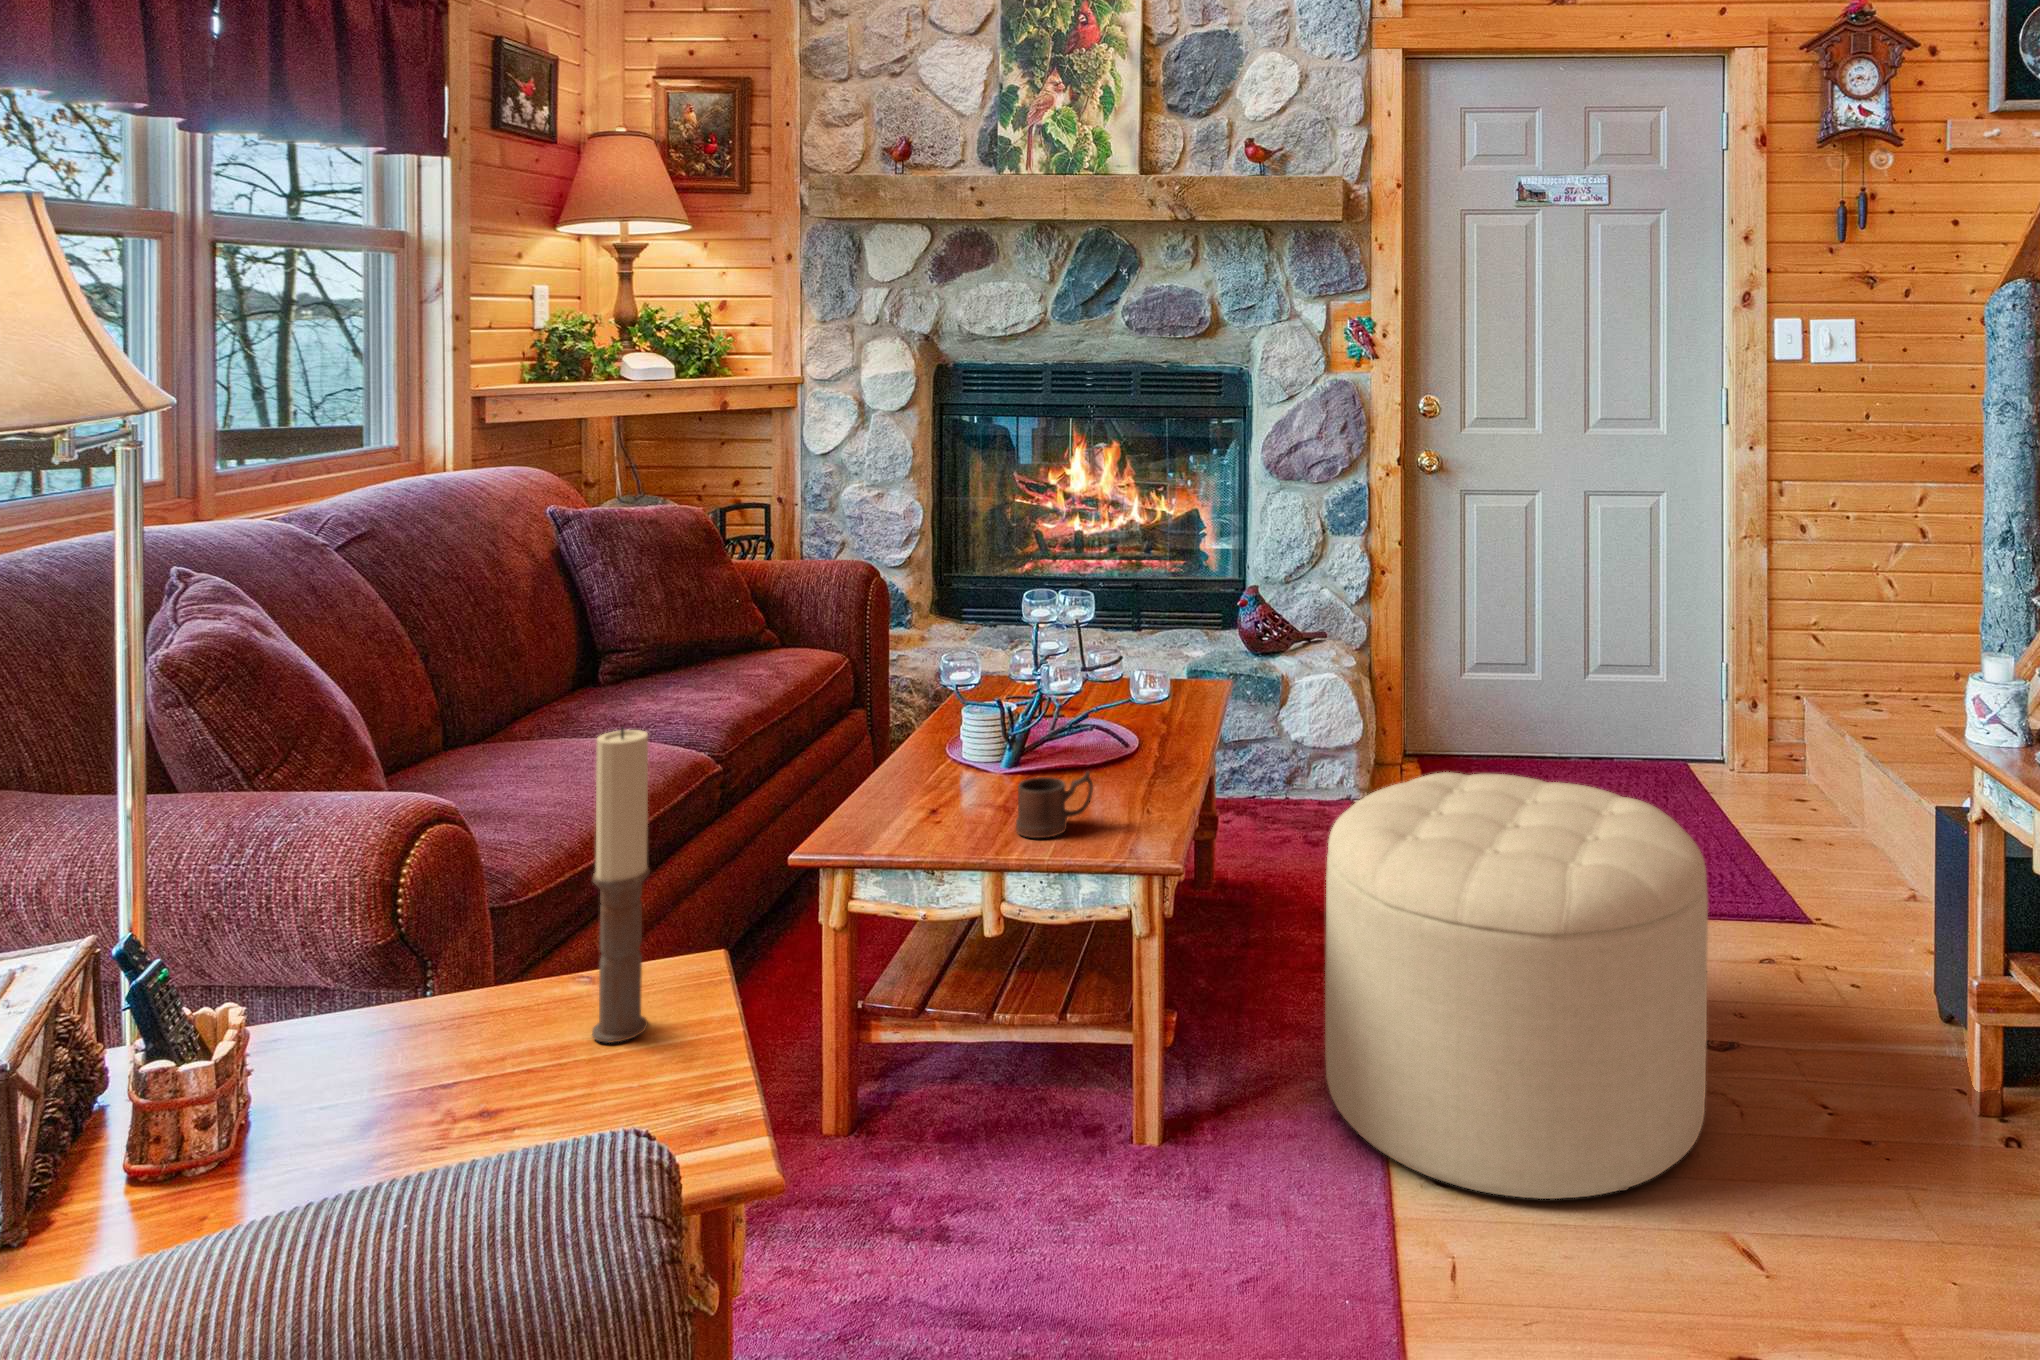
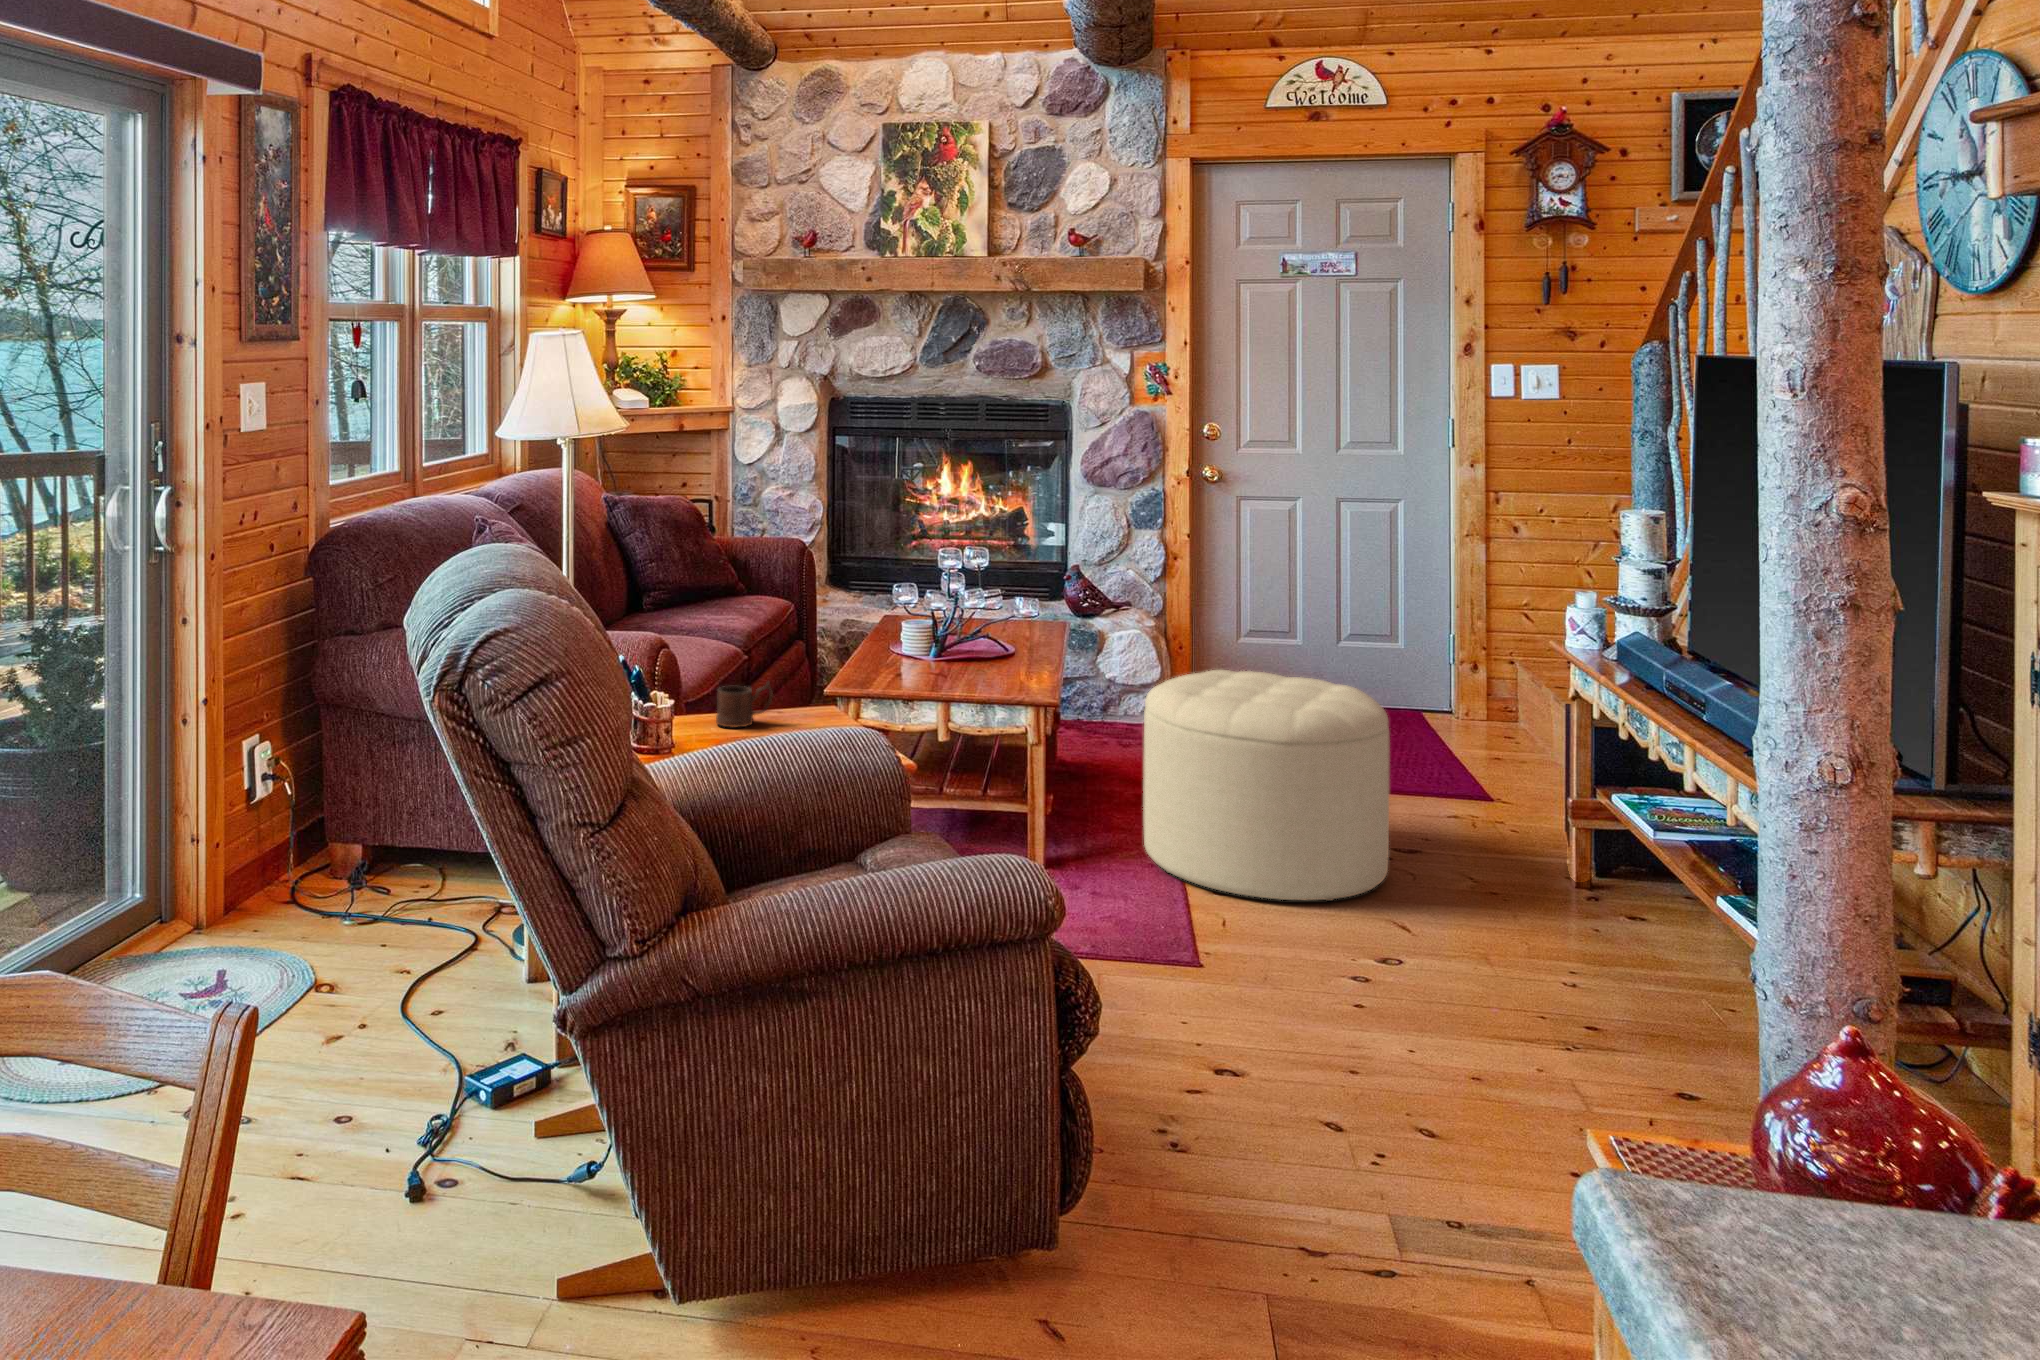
candle: present [592,727,650,1043] -> none [806,577,830,721]
mug: present [1016,772,1093,838] -> present [716,682,773,727]

